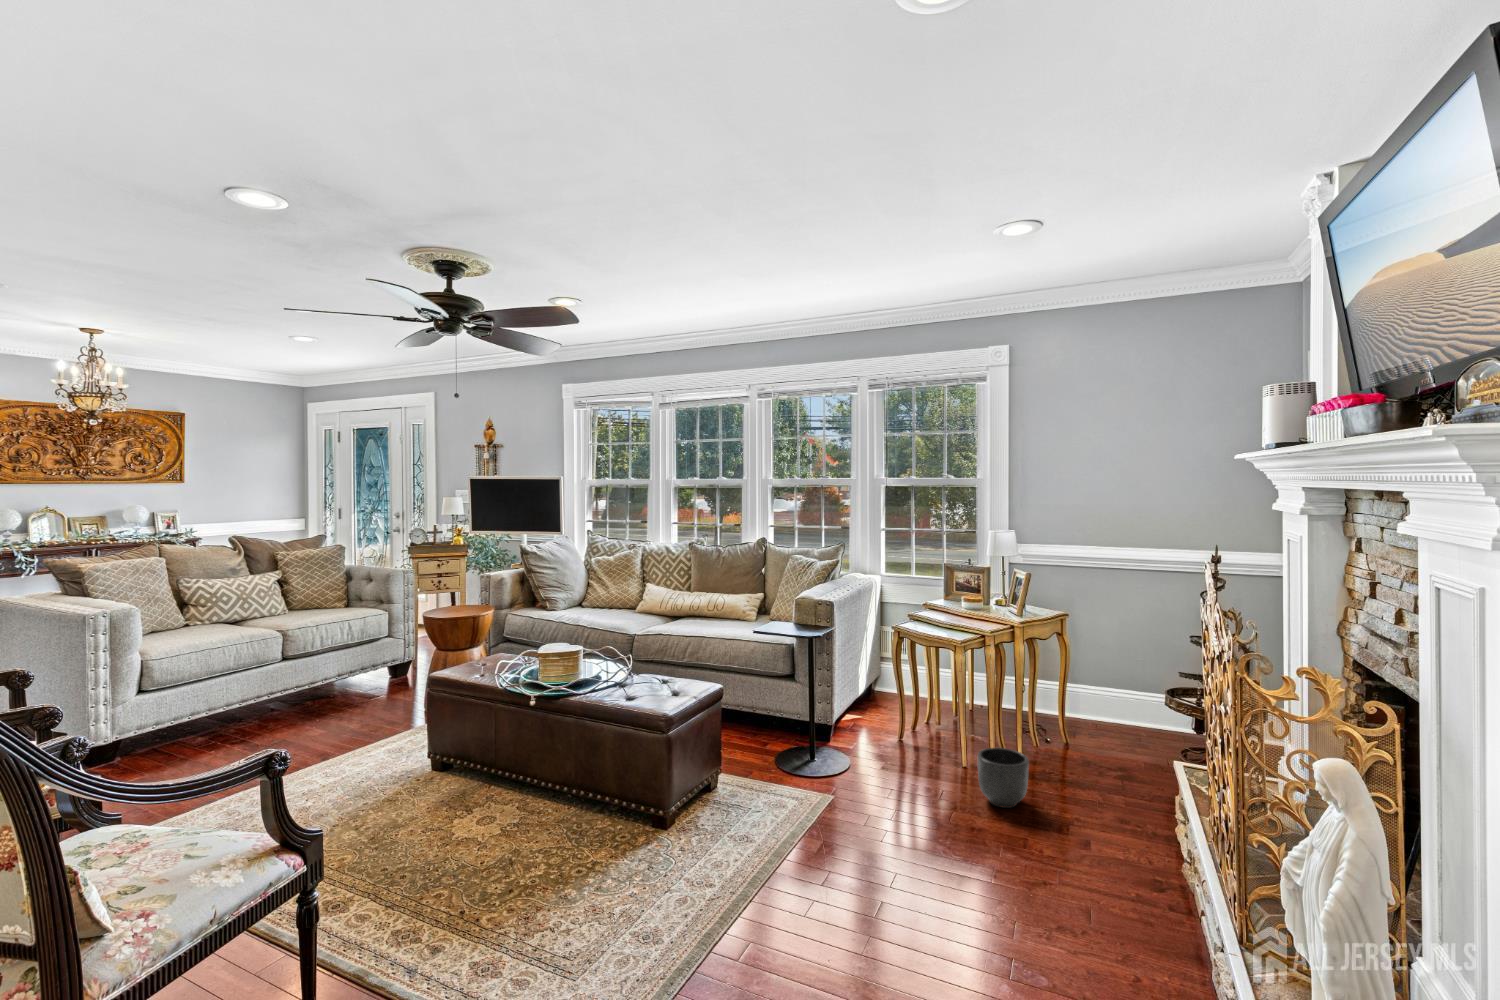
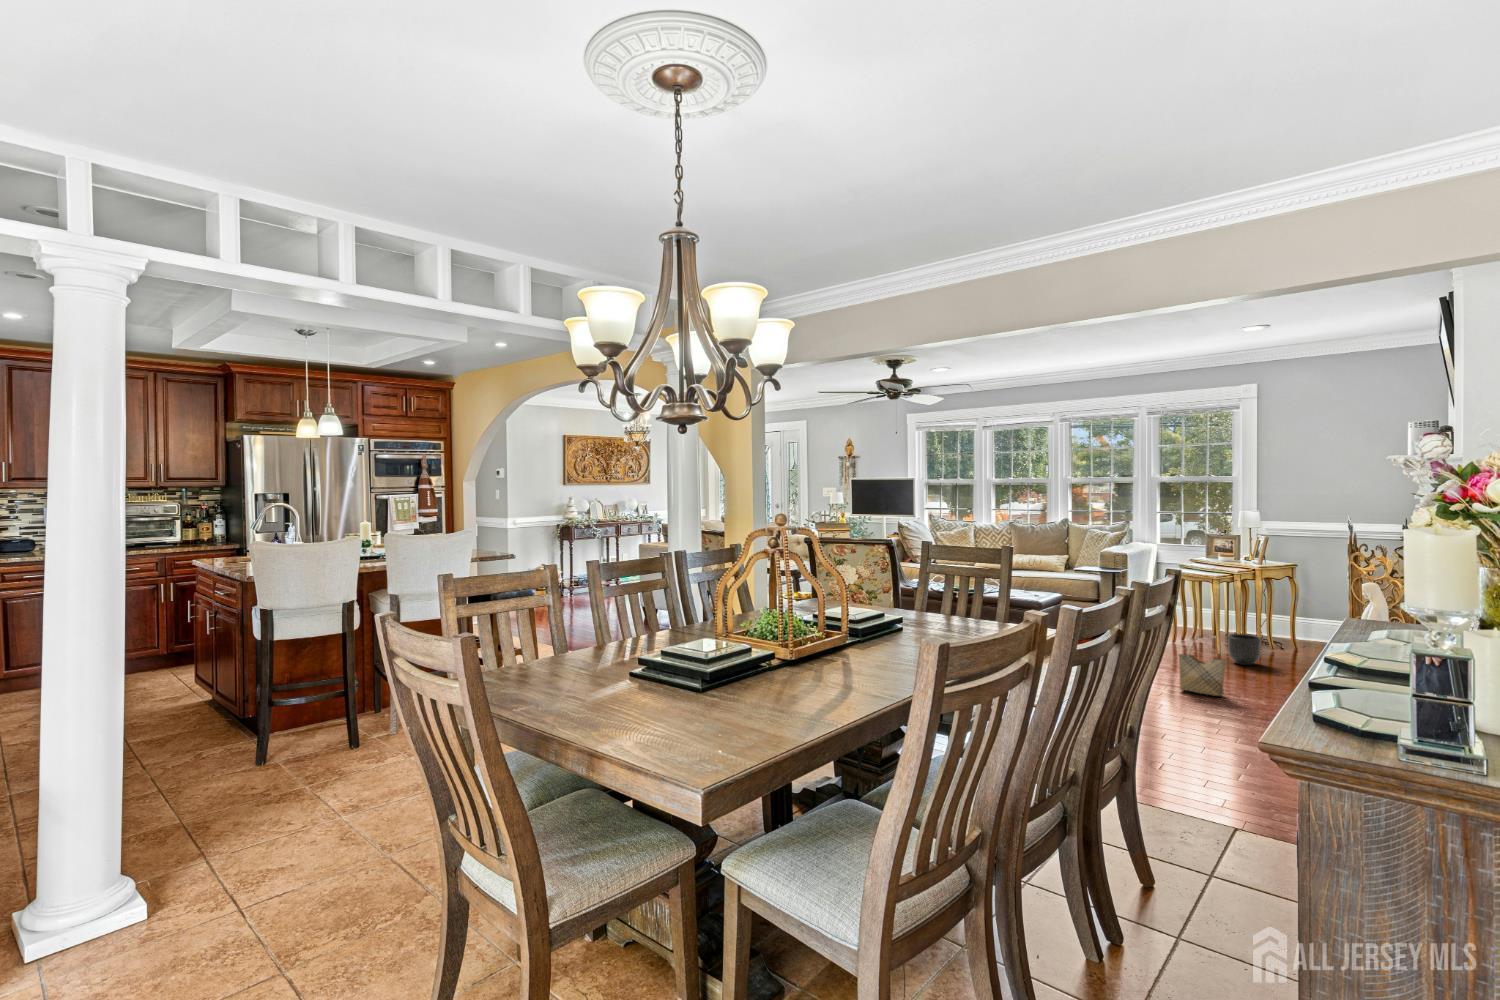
woven basket: none [892,814,984,960] -> present [1179,639,1226,696]

